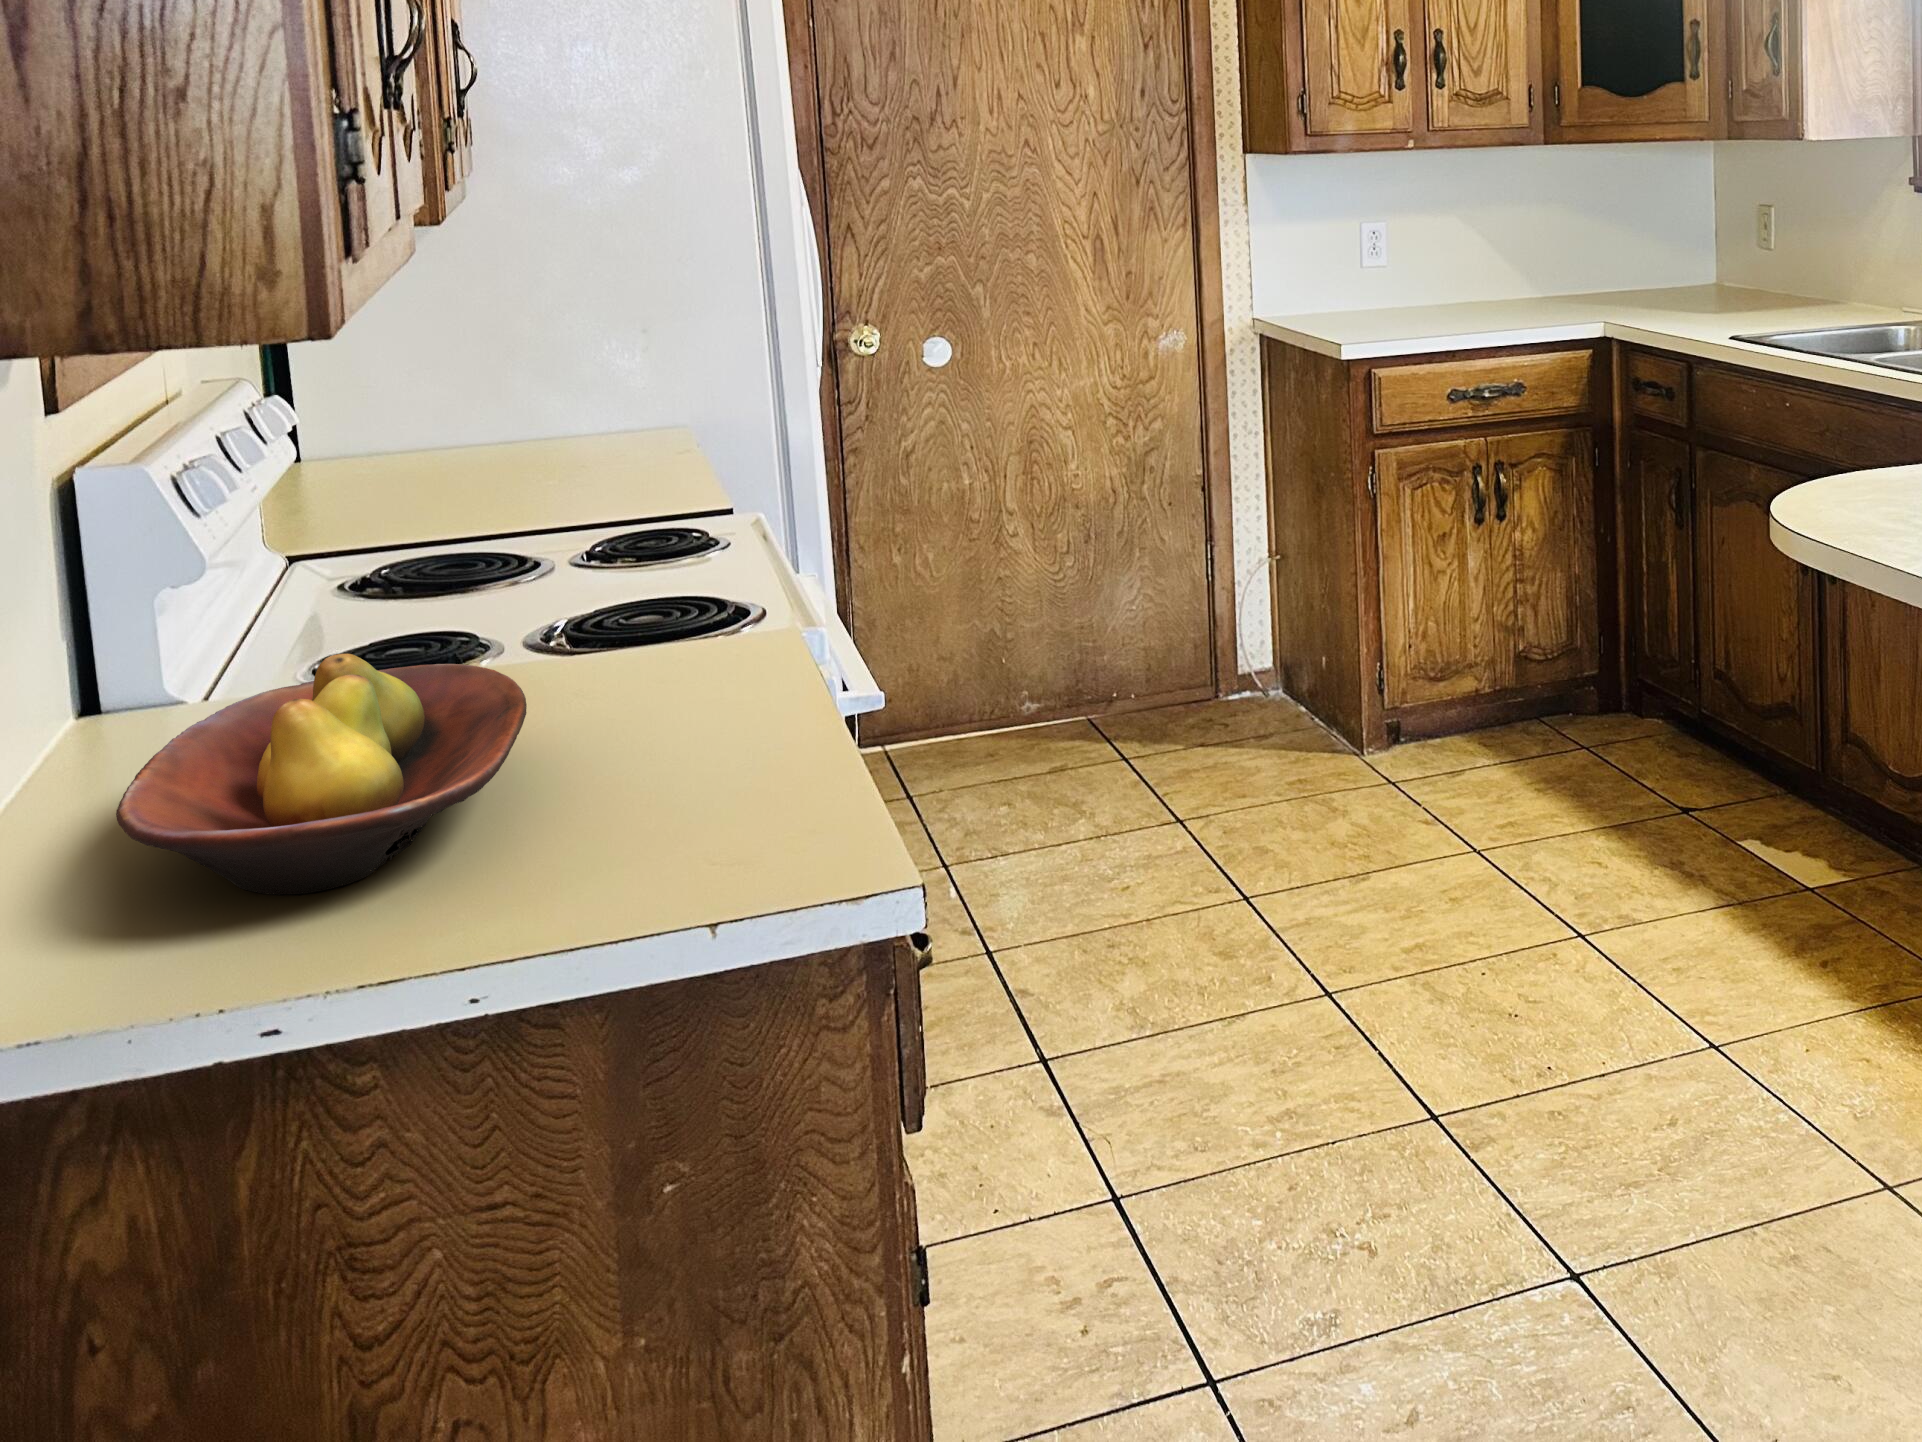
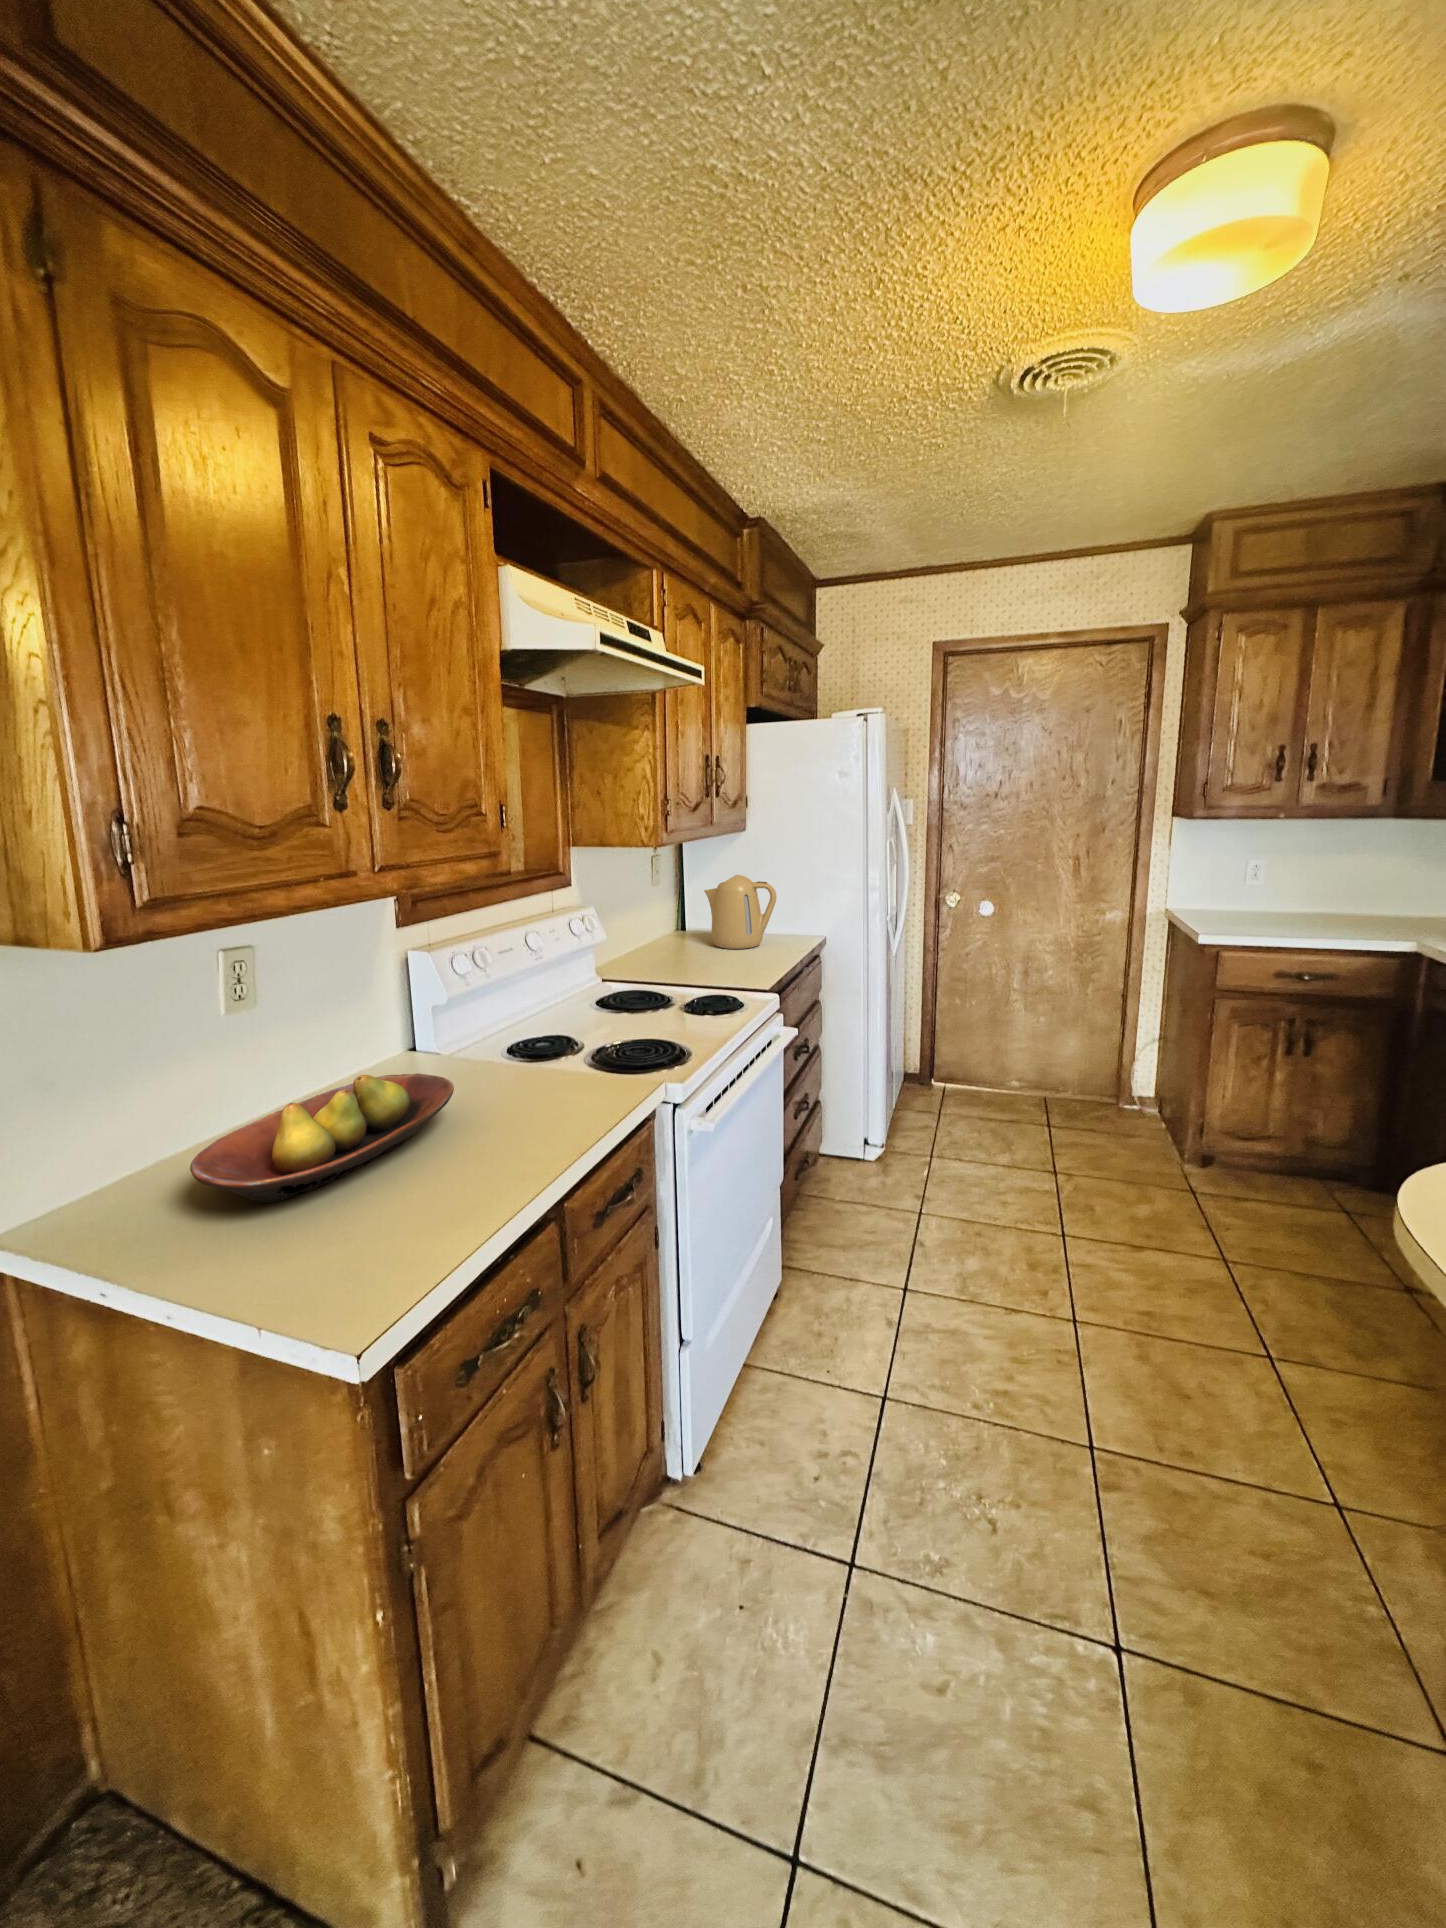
kettle: none [415,291,608,466] -> present [704,875,776,949]

